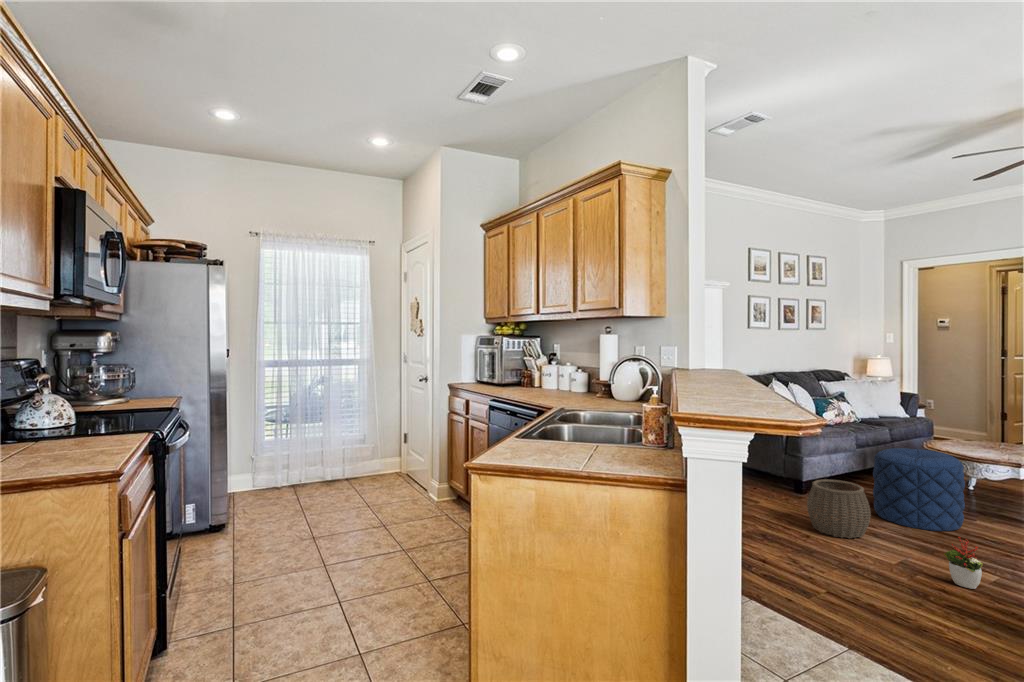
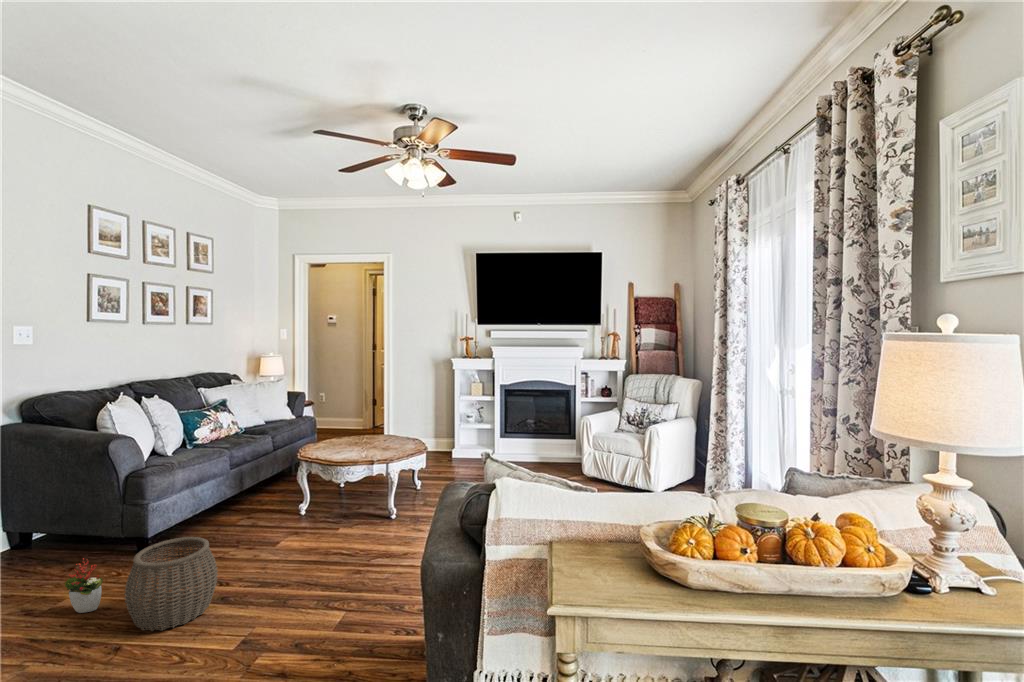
pouf: present [873,448,965,531] -> none [236,464,327,565]
decorative plant: present [944,537,983,589] -> present [64,558,103,613]

